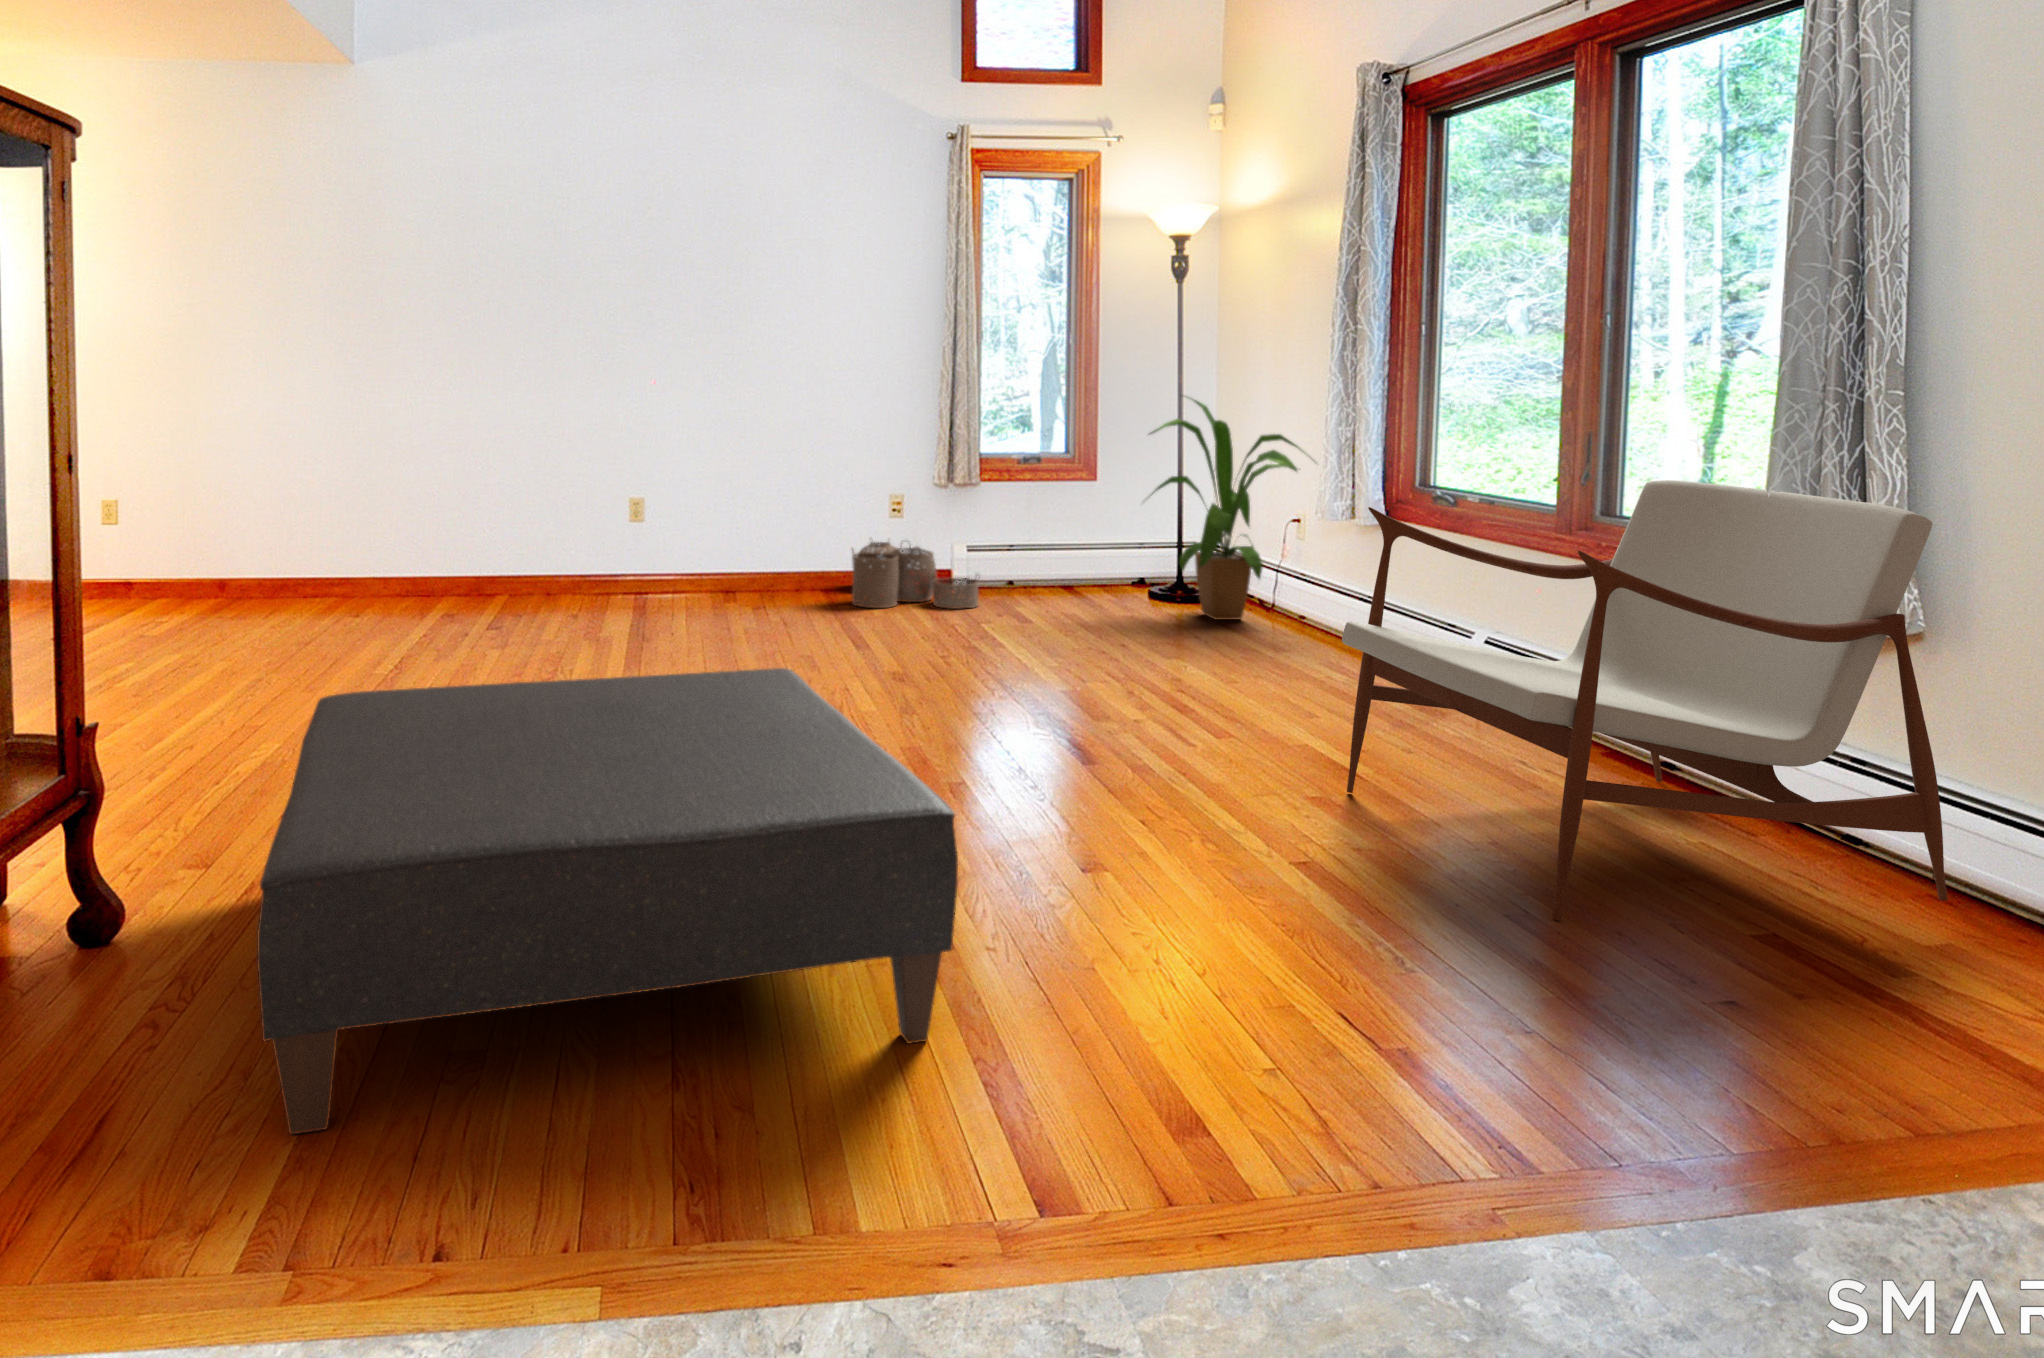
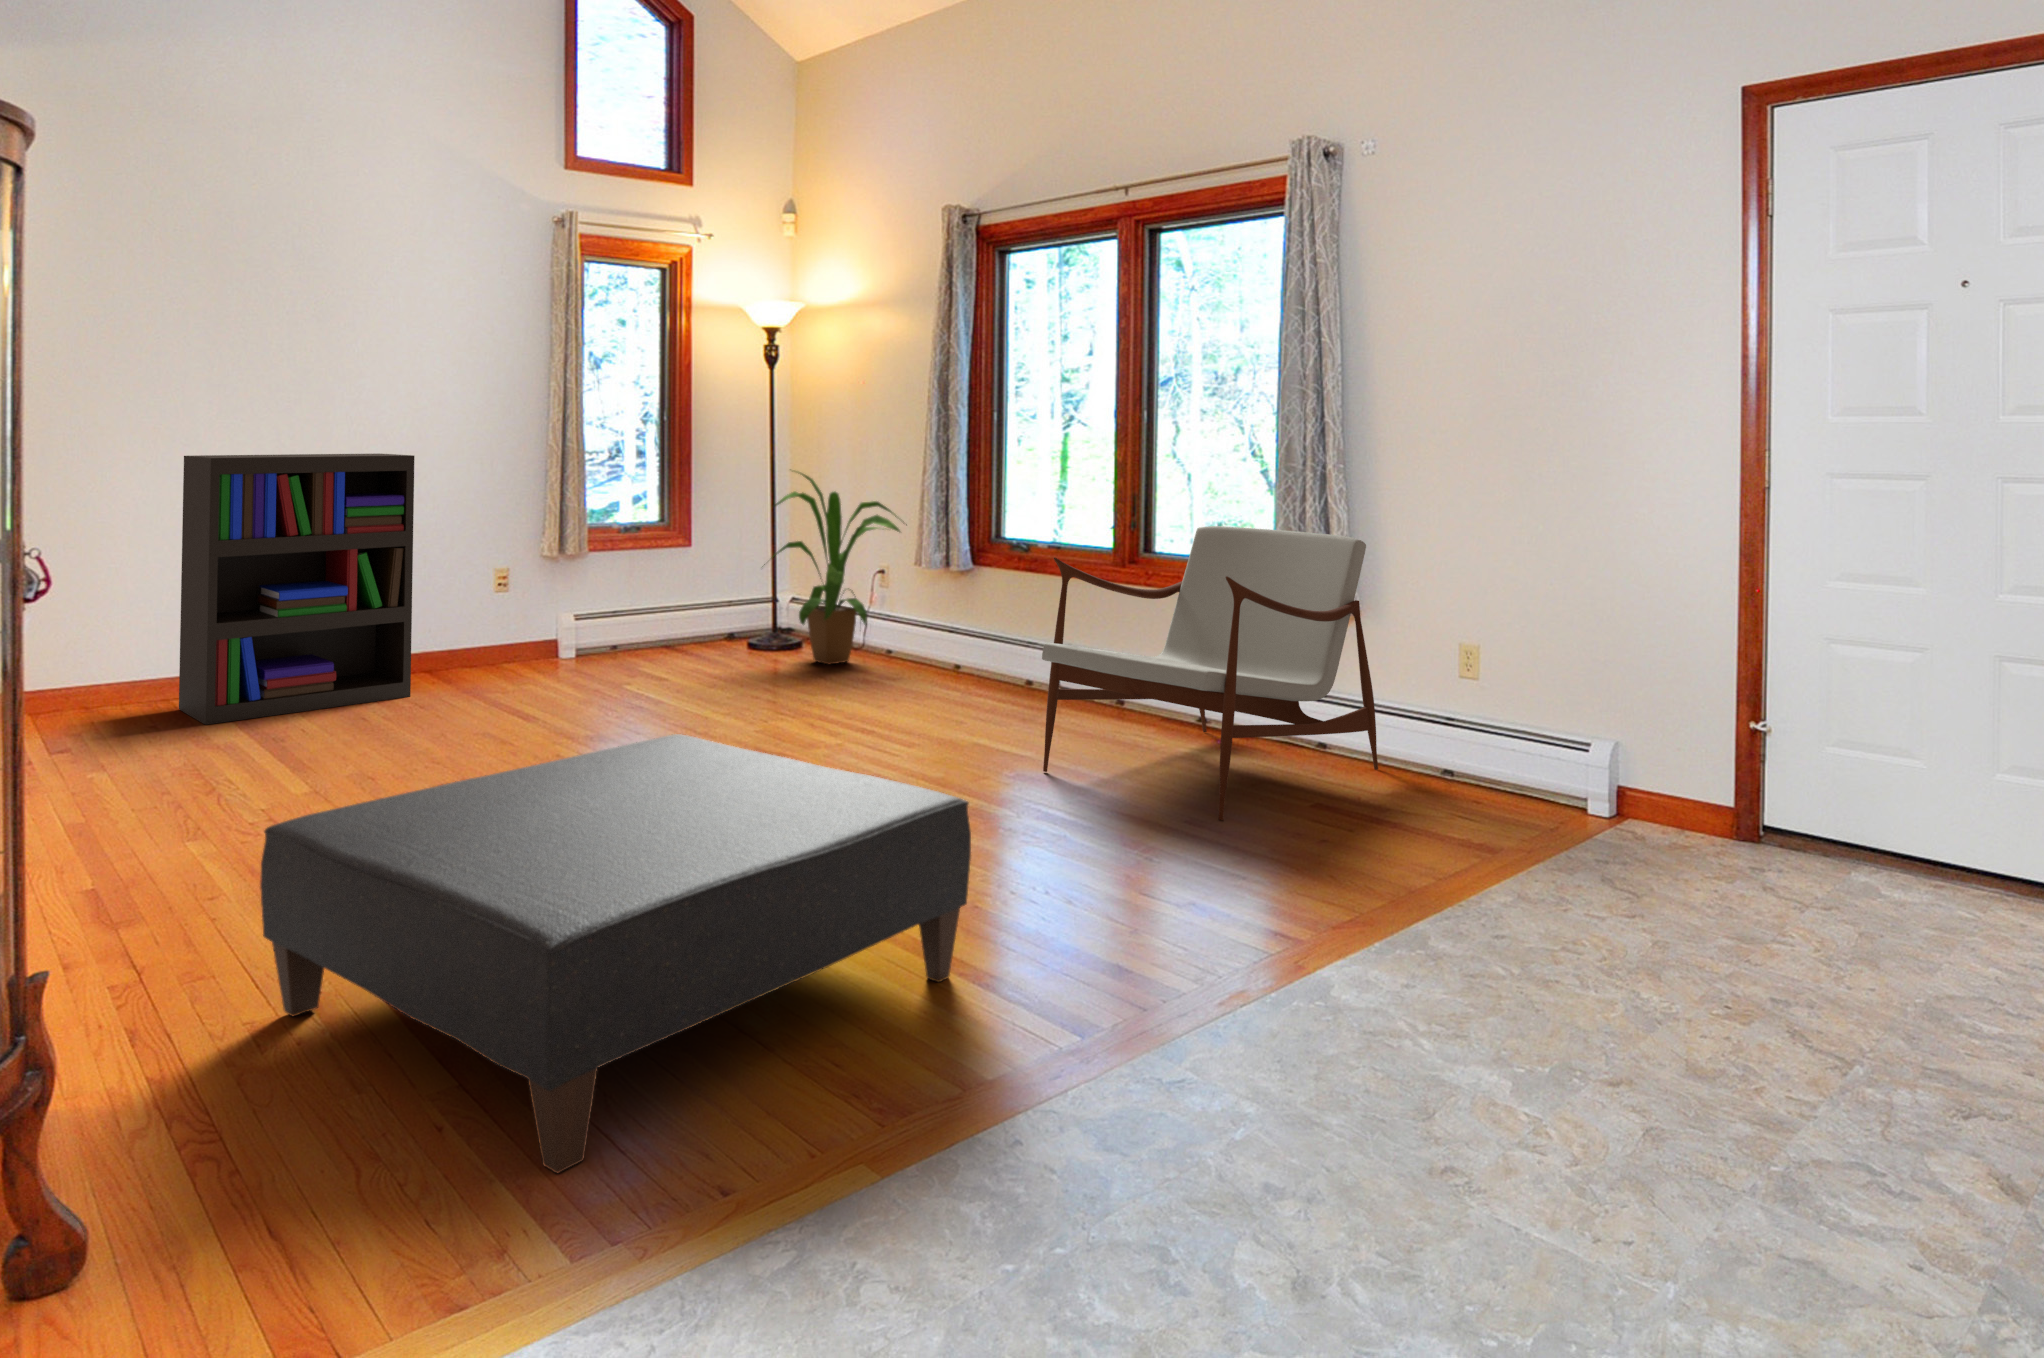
bookshelf: none [613,369,790,604] -> present [179,454,414,725]
woven basket: present [852,537,978,609] -> none [465,621,614,693]

